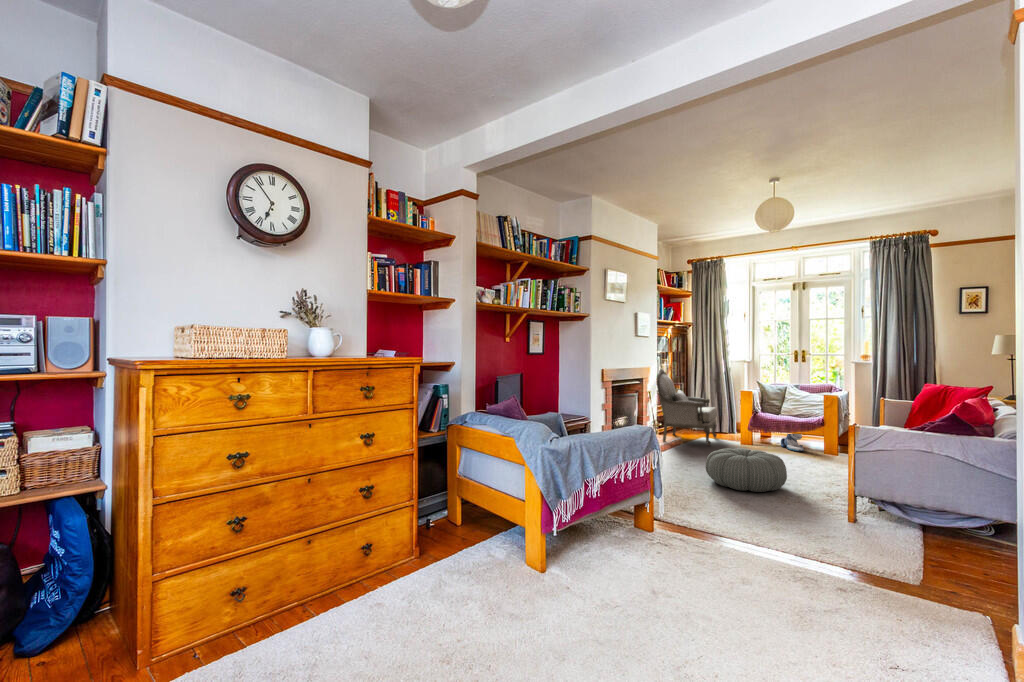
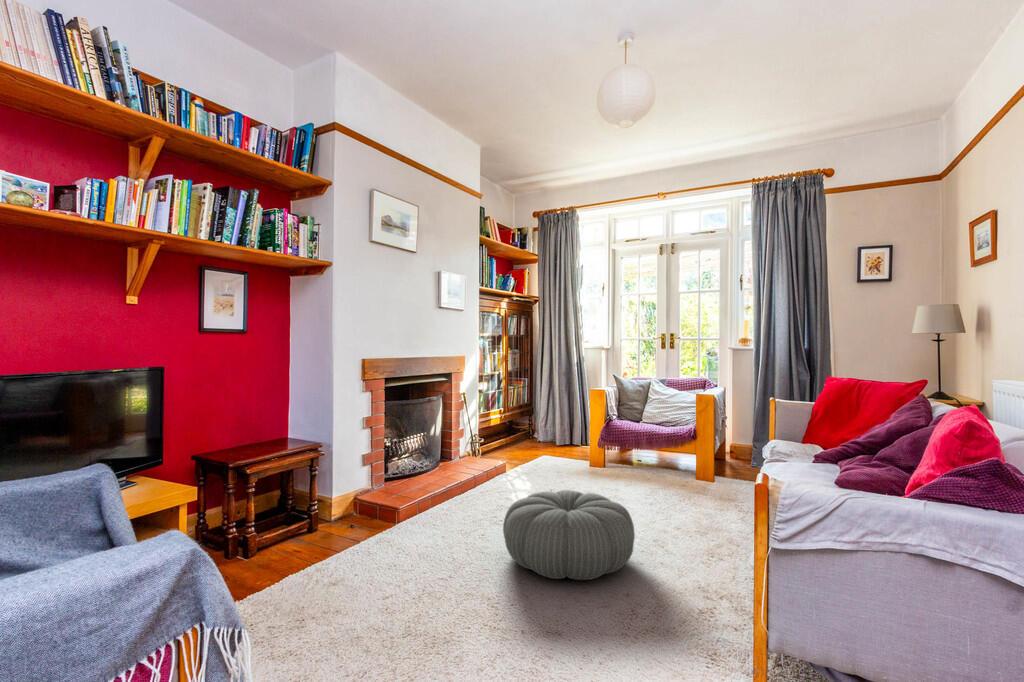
armchair: present [657,369,717,446] -> none [473,359,561,471]
plush toy: present [781,434,804,452] -> none [641,442,669,475]

